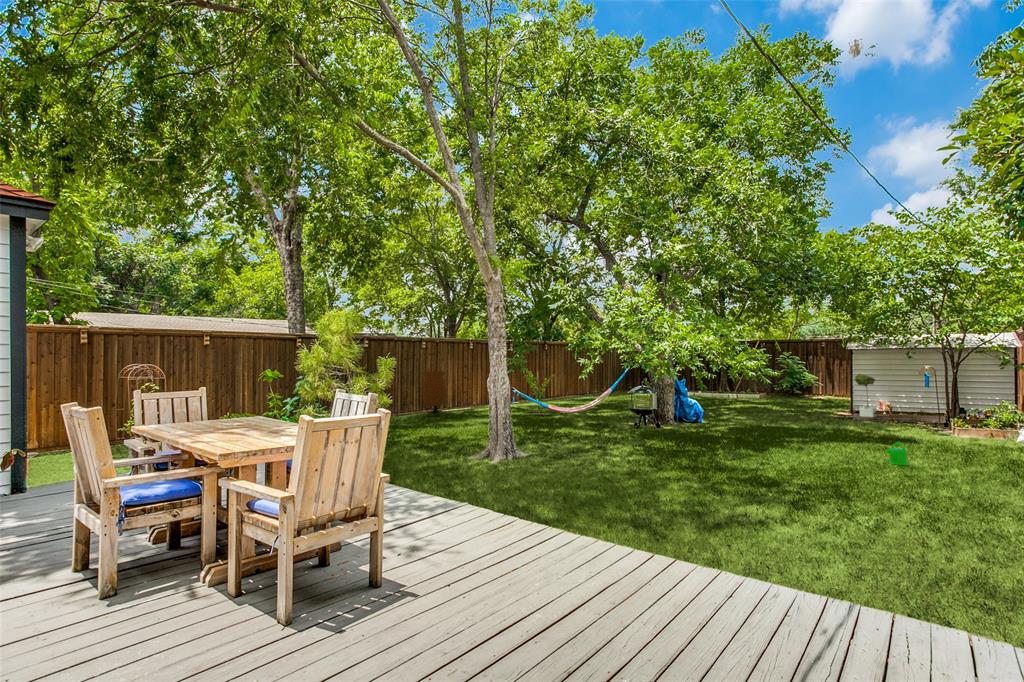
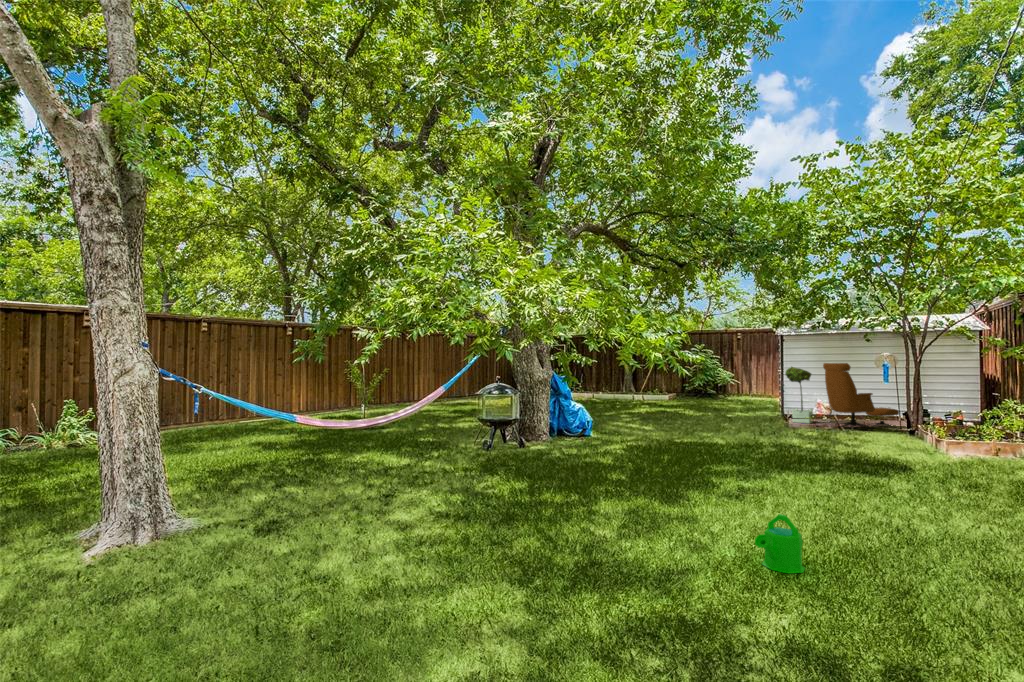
lounge chair: present [422,371,448,416] -> present [823,363,899,430]
watering can: present [886,442,908,465] -> present [755,514,805,574]

